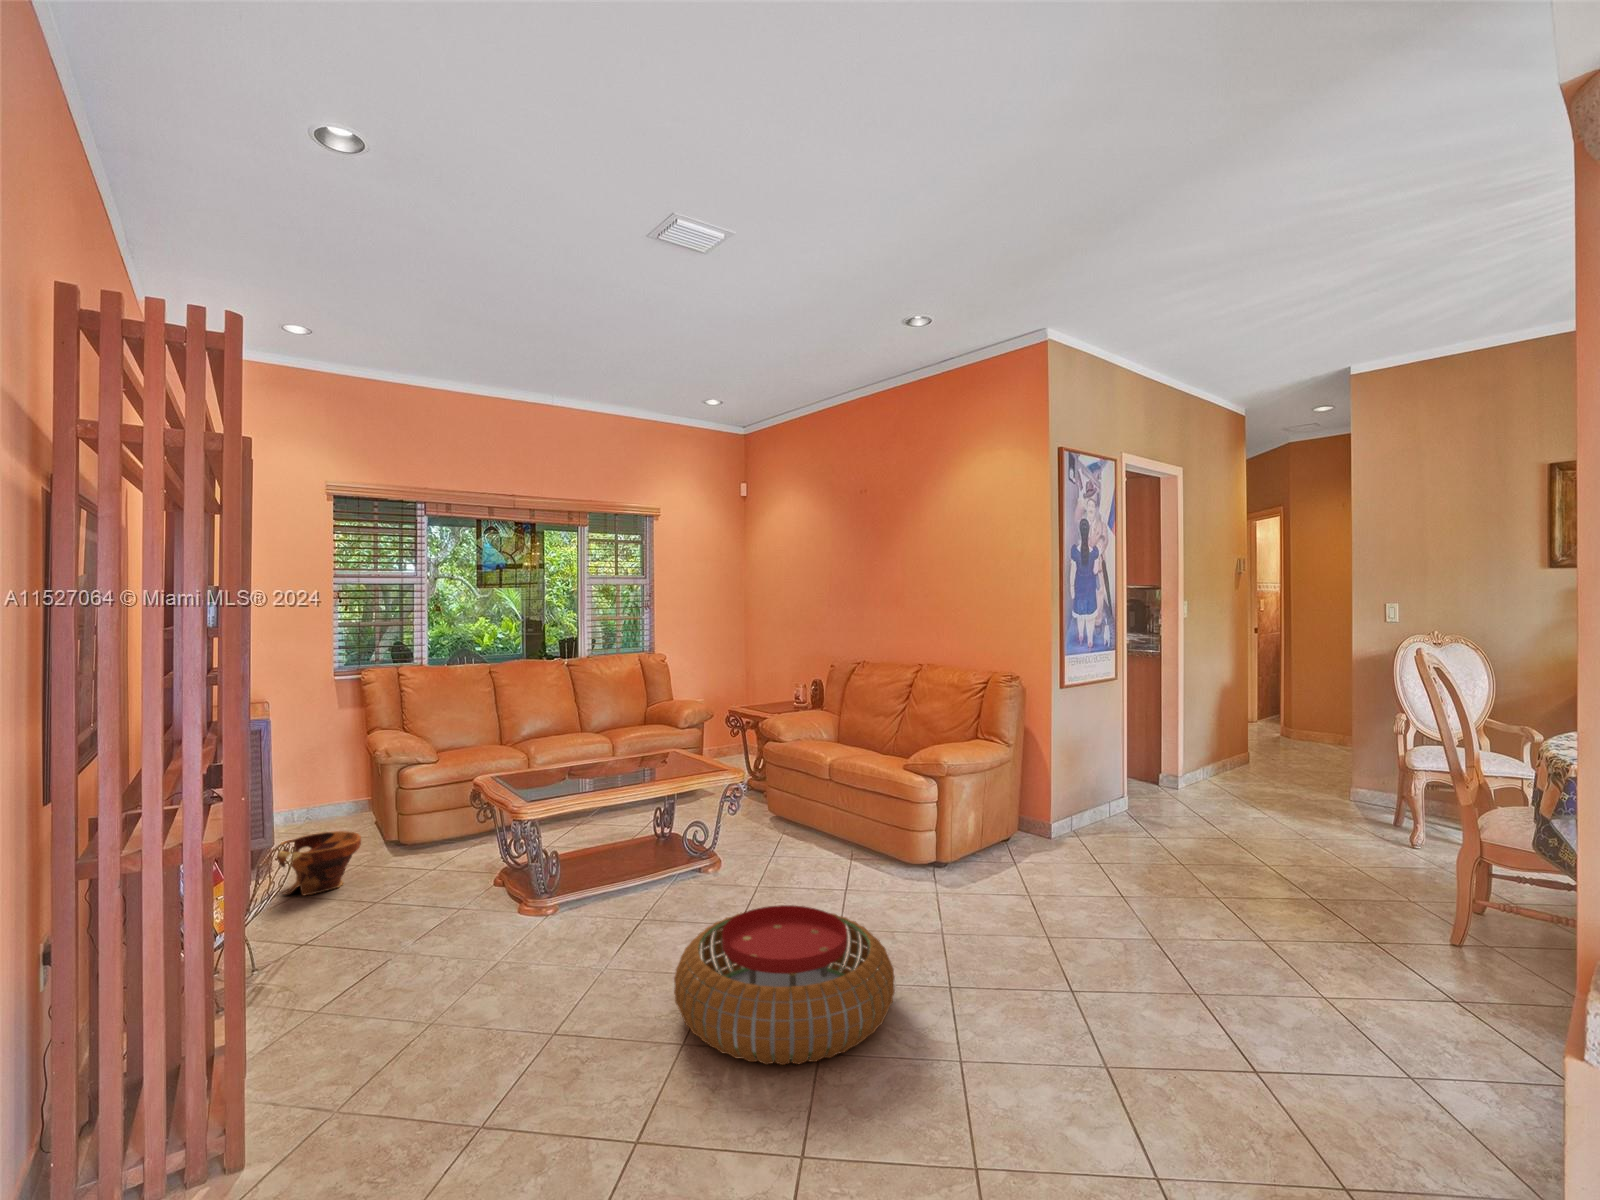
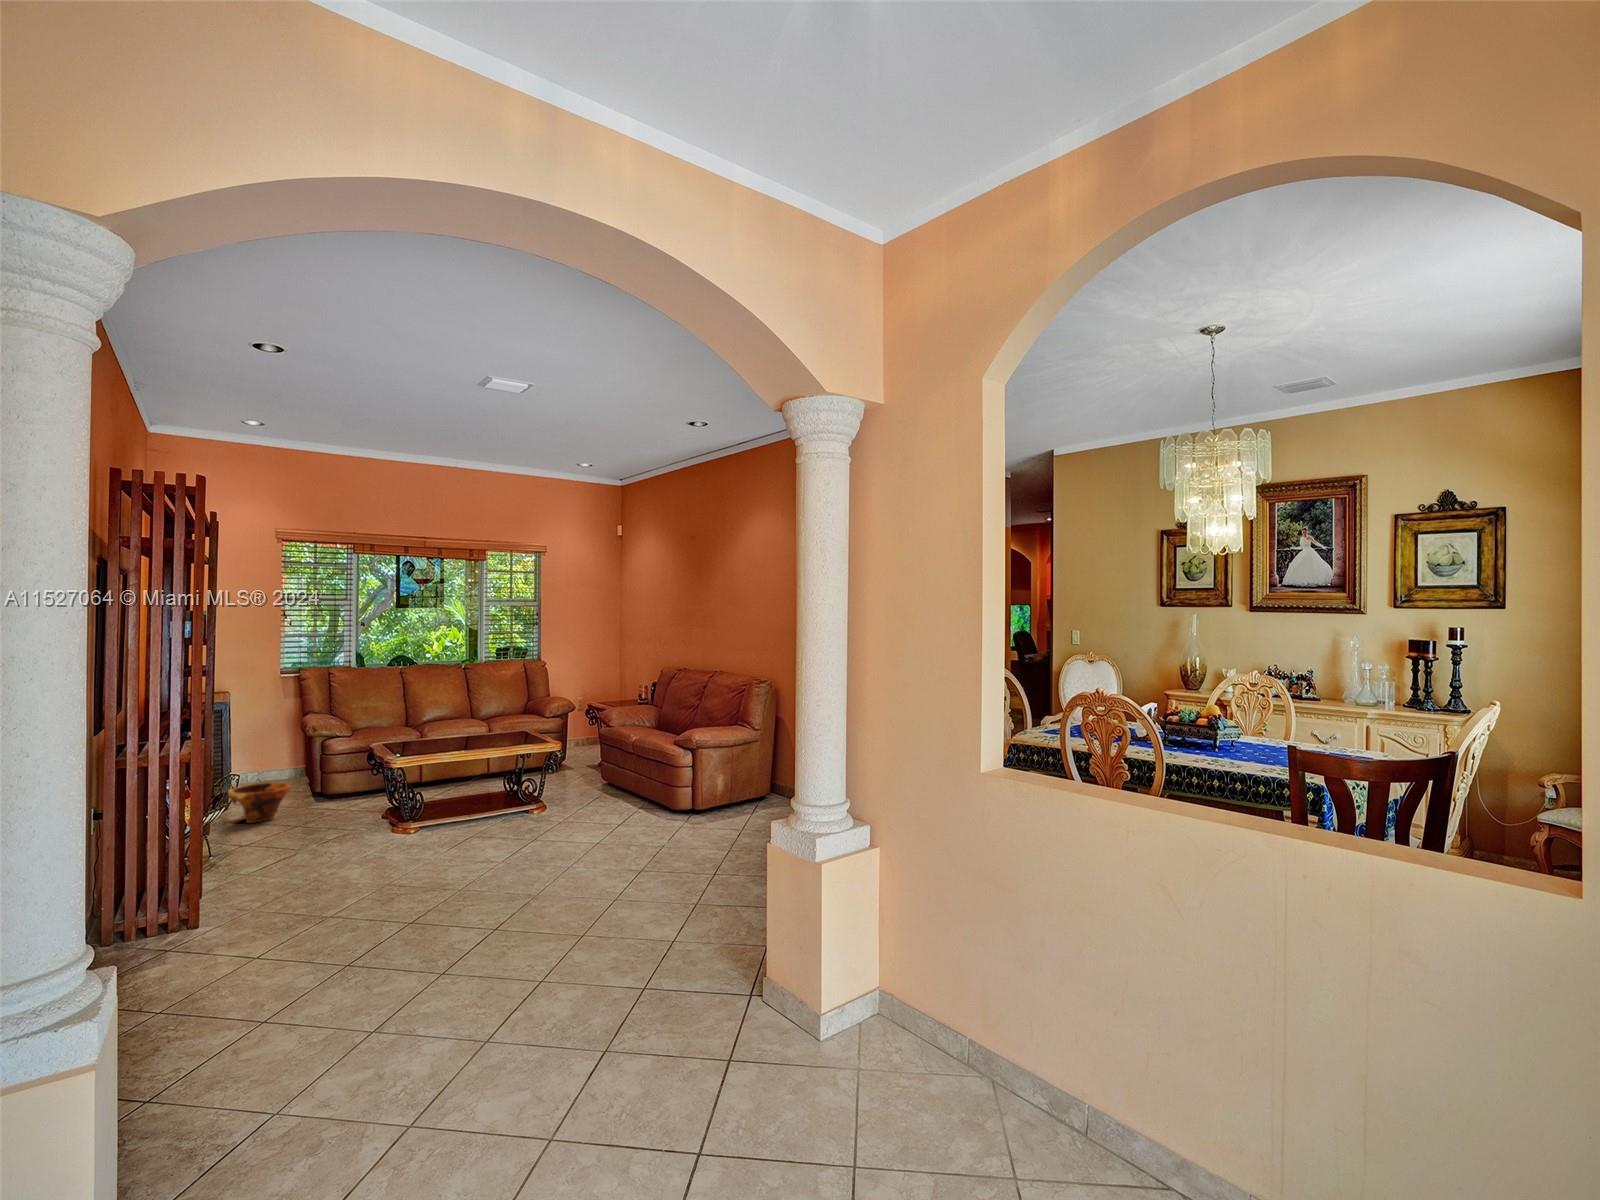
pouf: present [674,905,895,1065] -> none [453,819,592,896]

